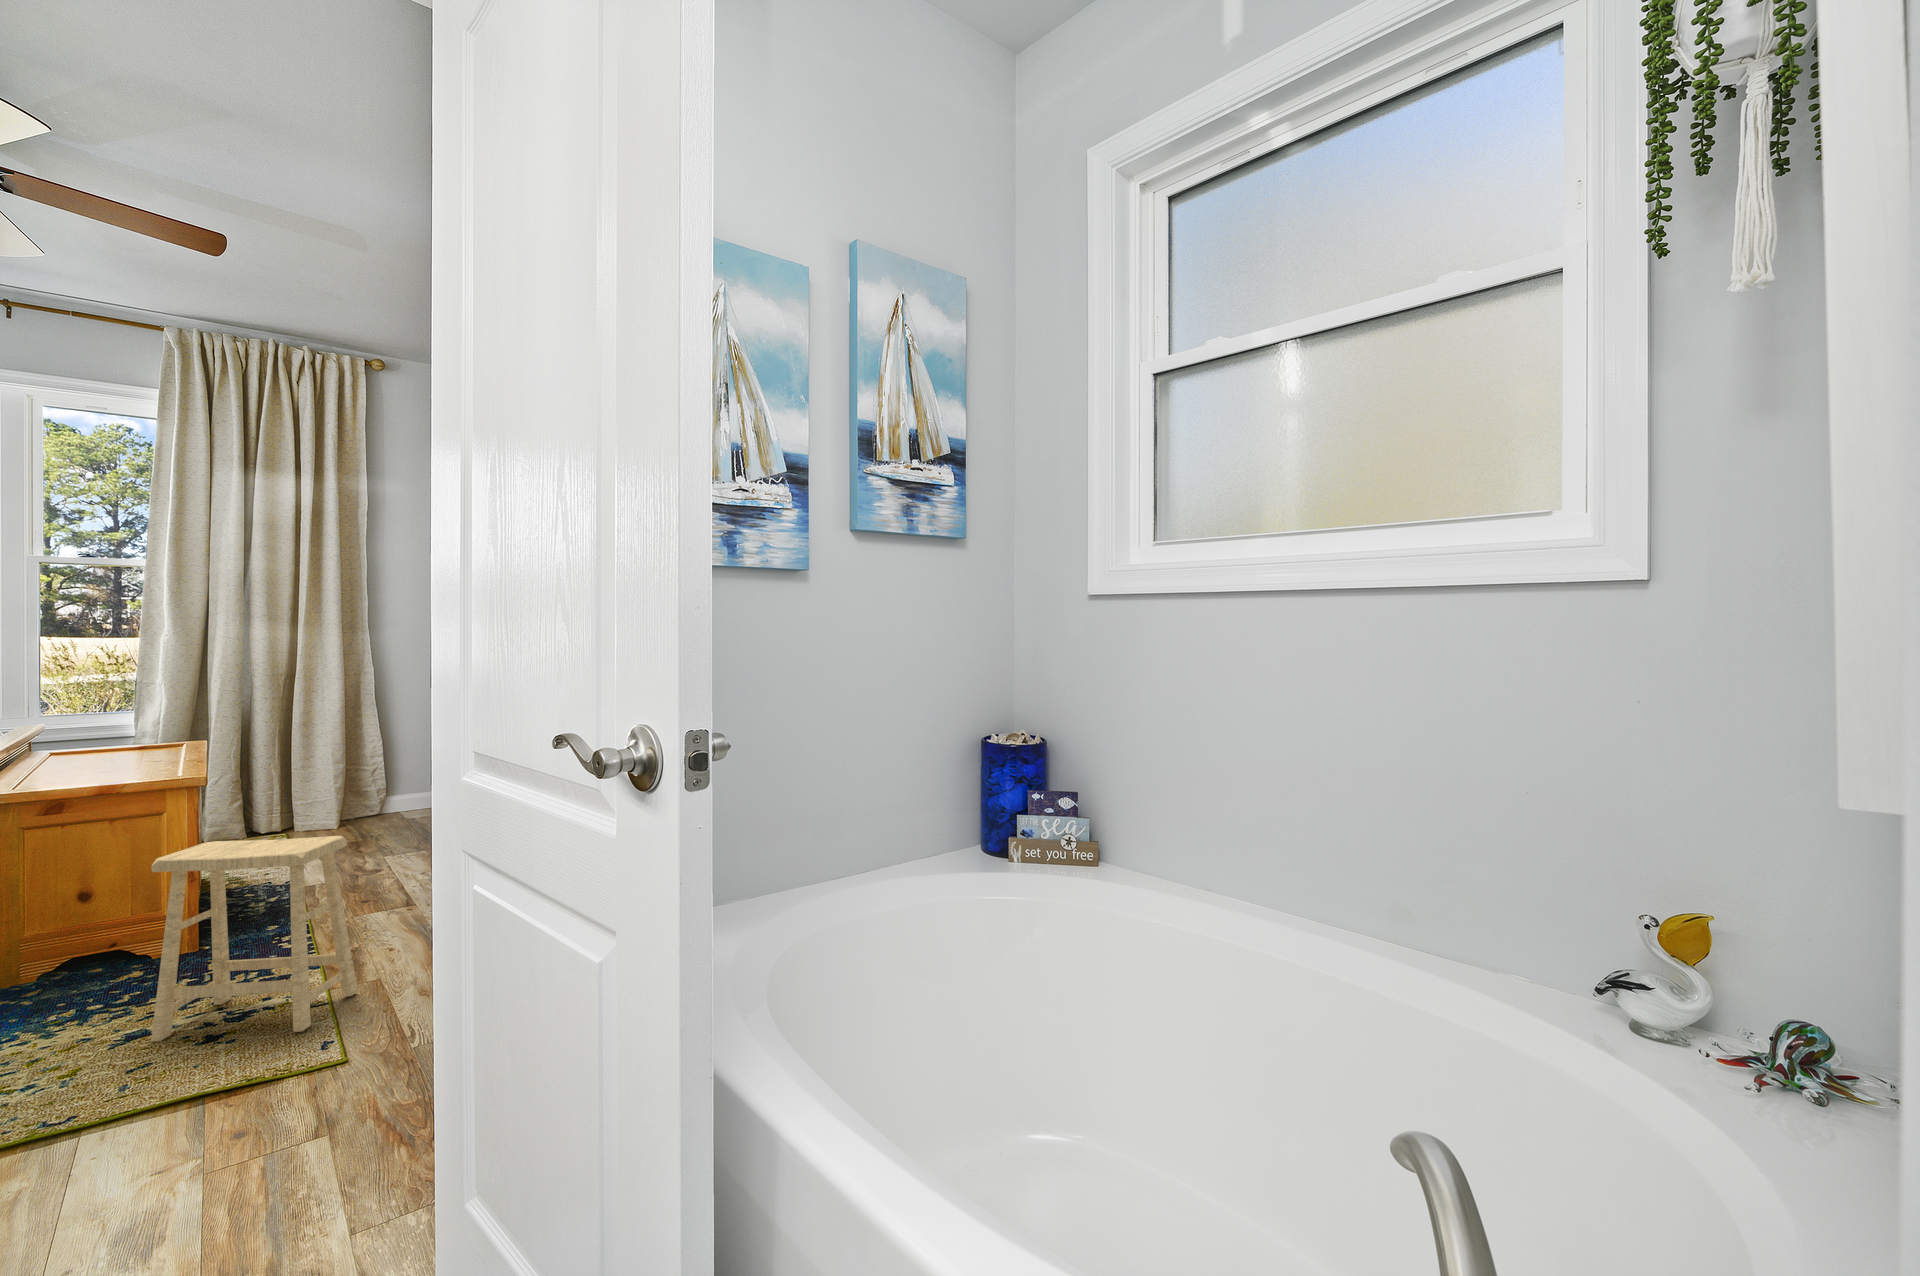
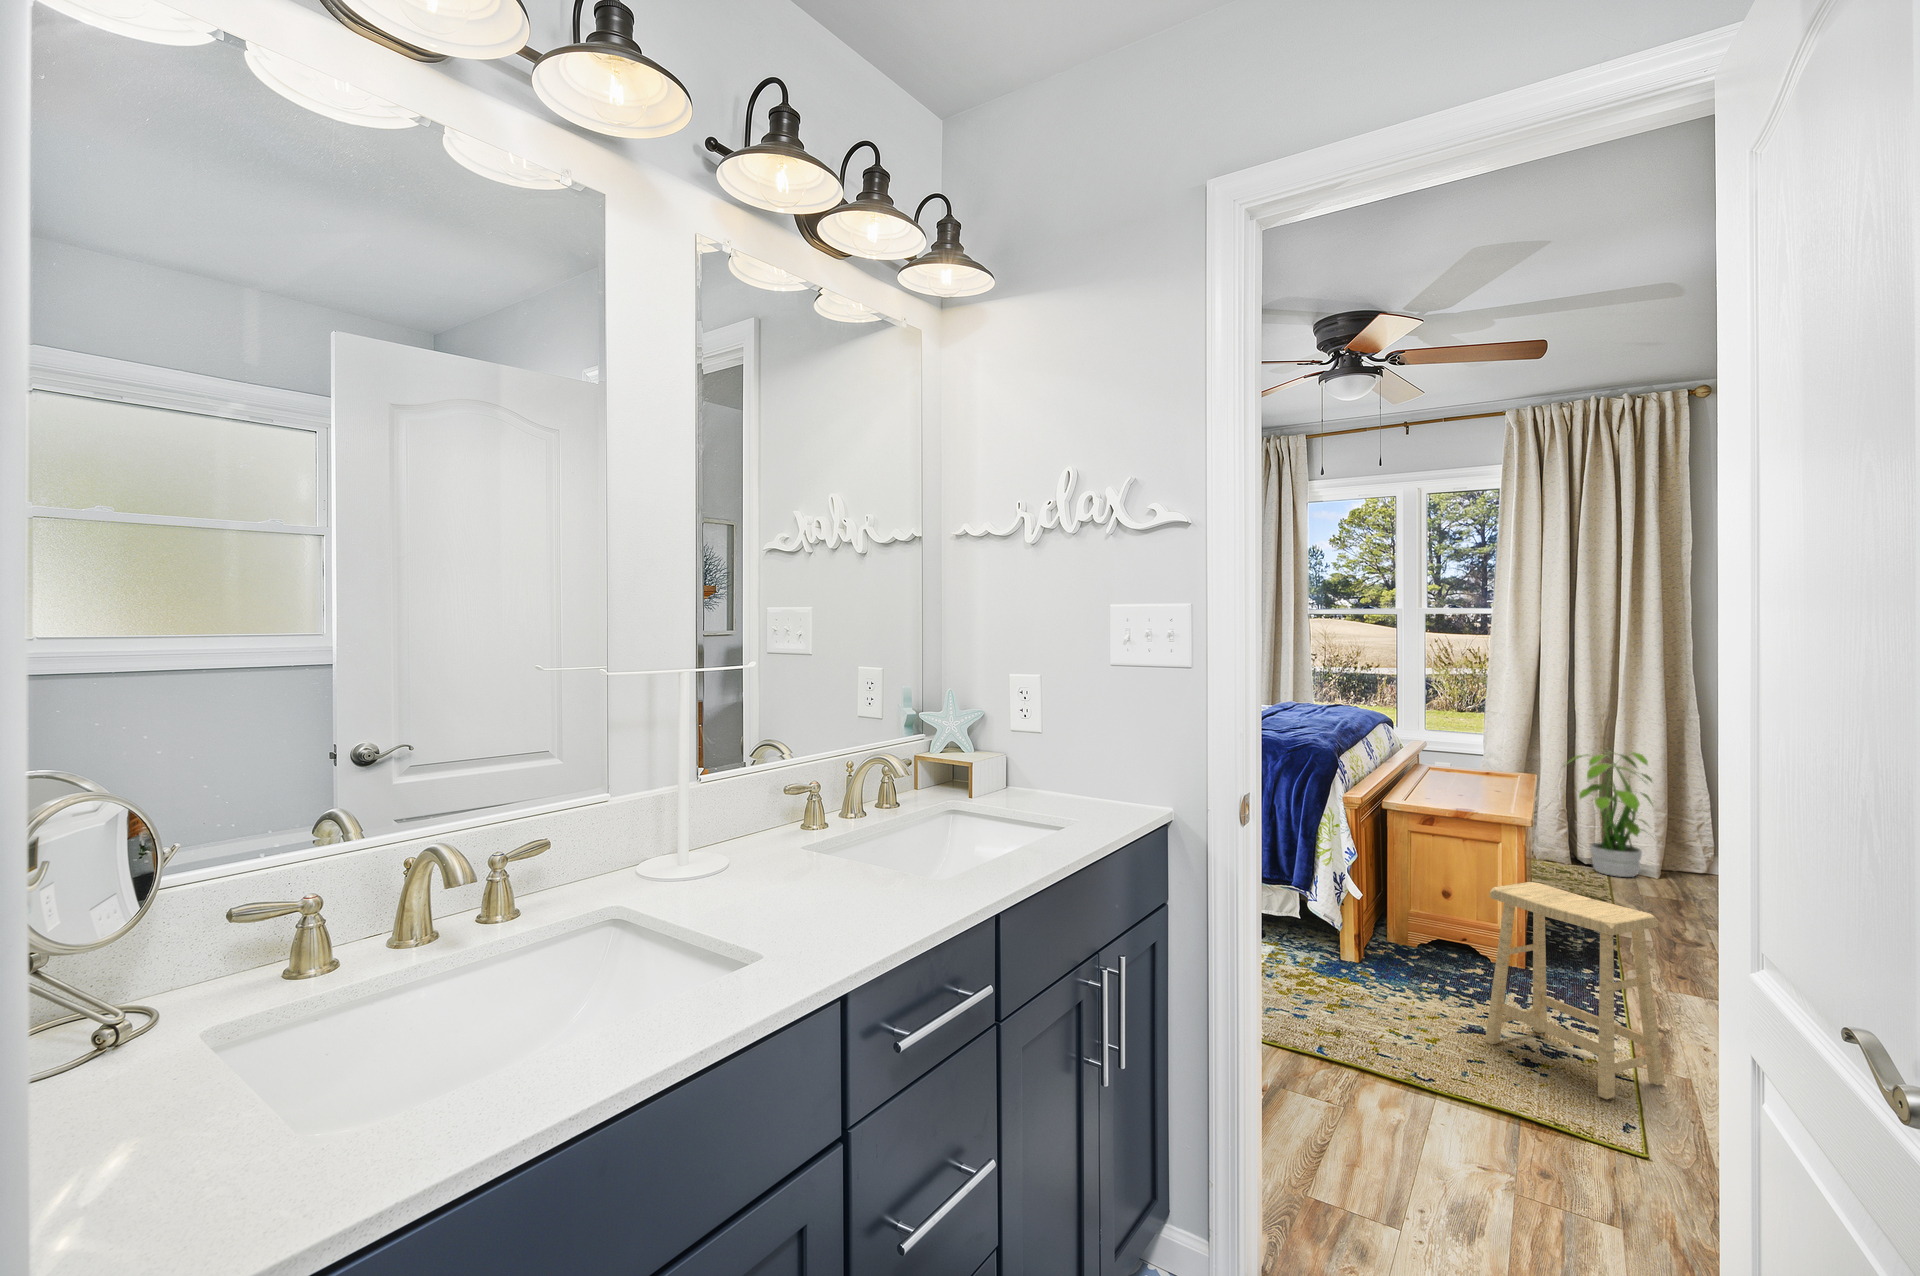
potted plant: none [230,713,333,838] -> present [1567,752,1653,877]

